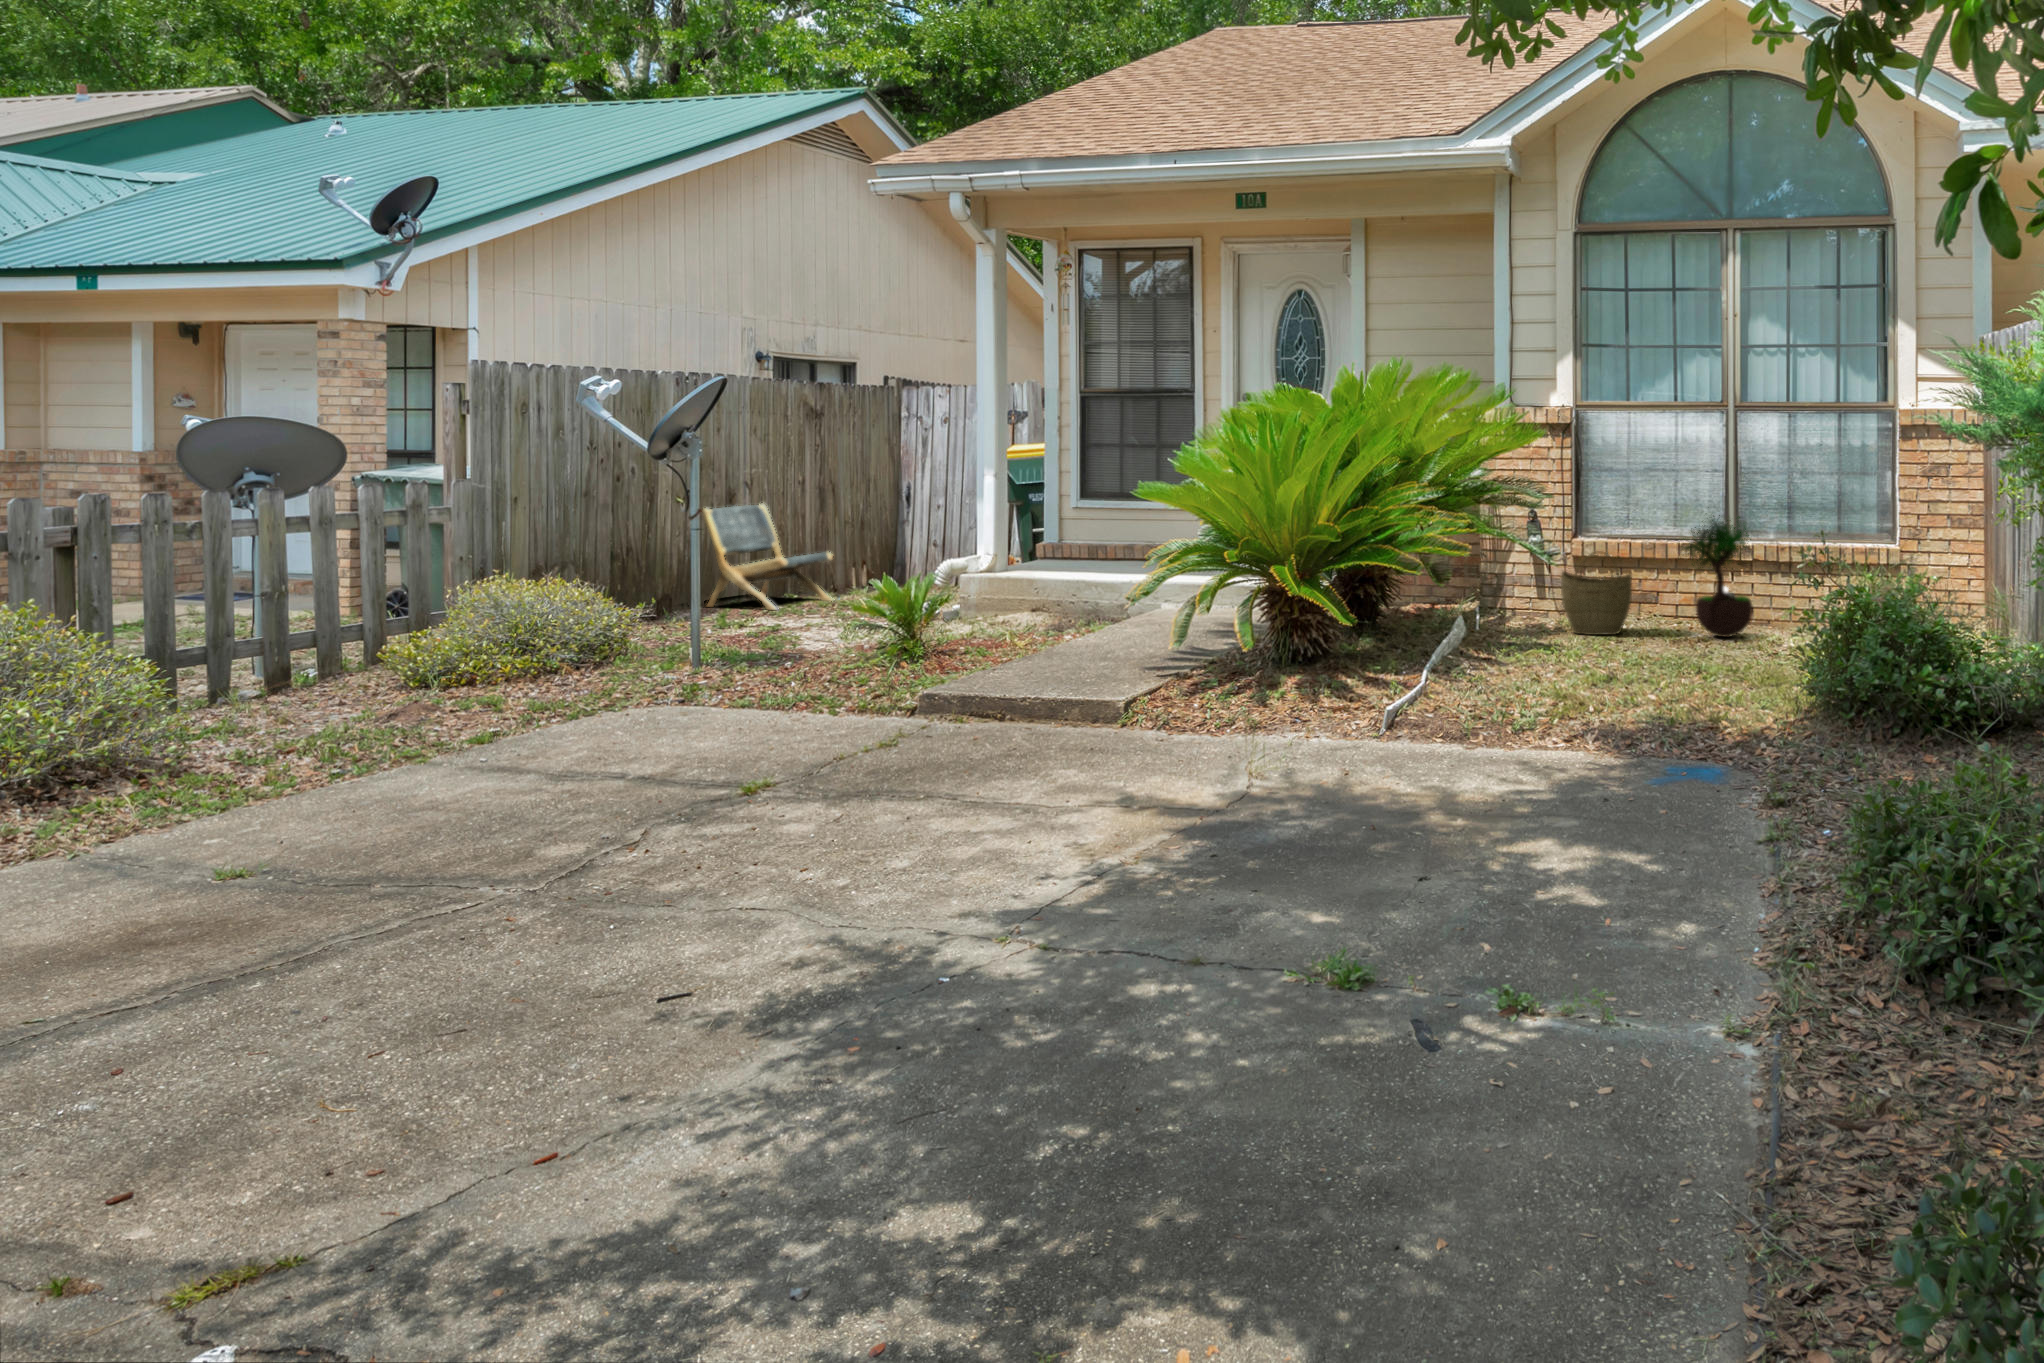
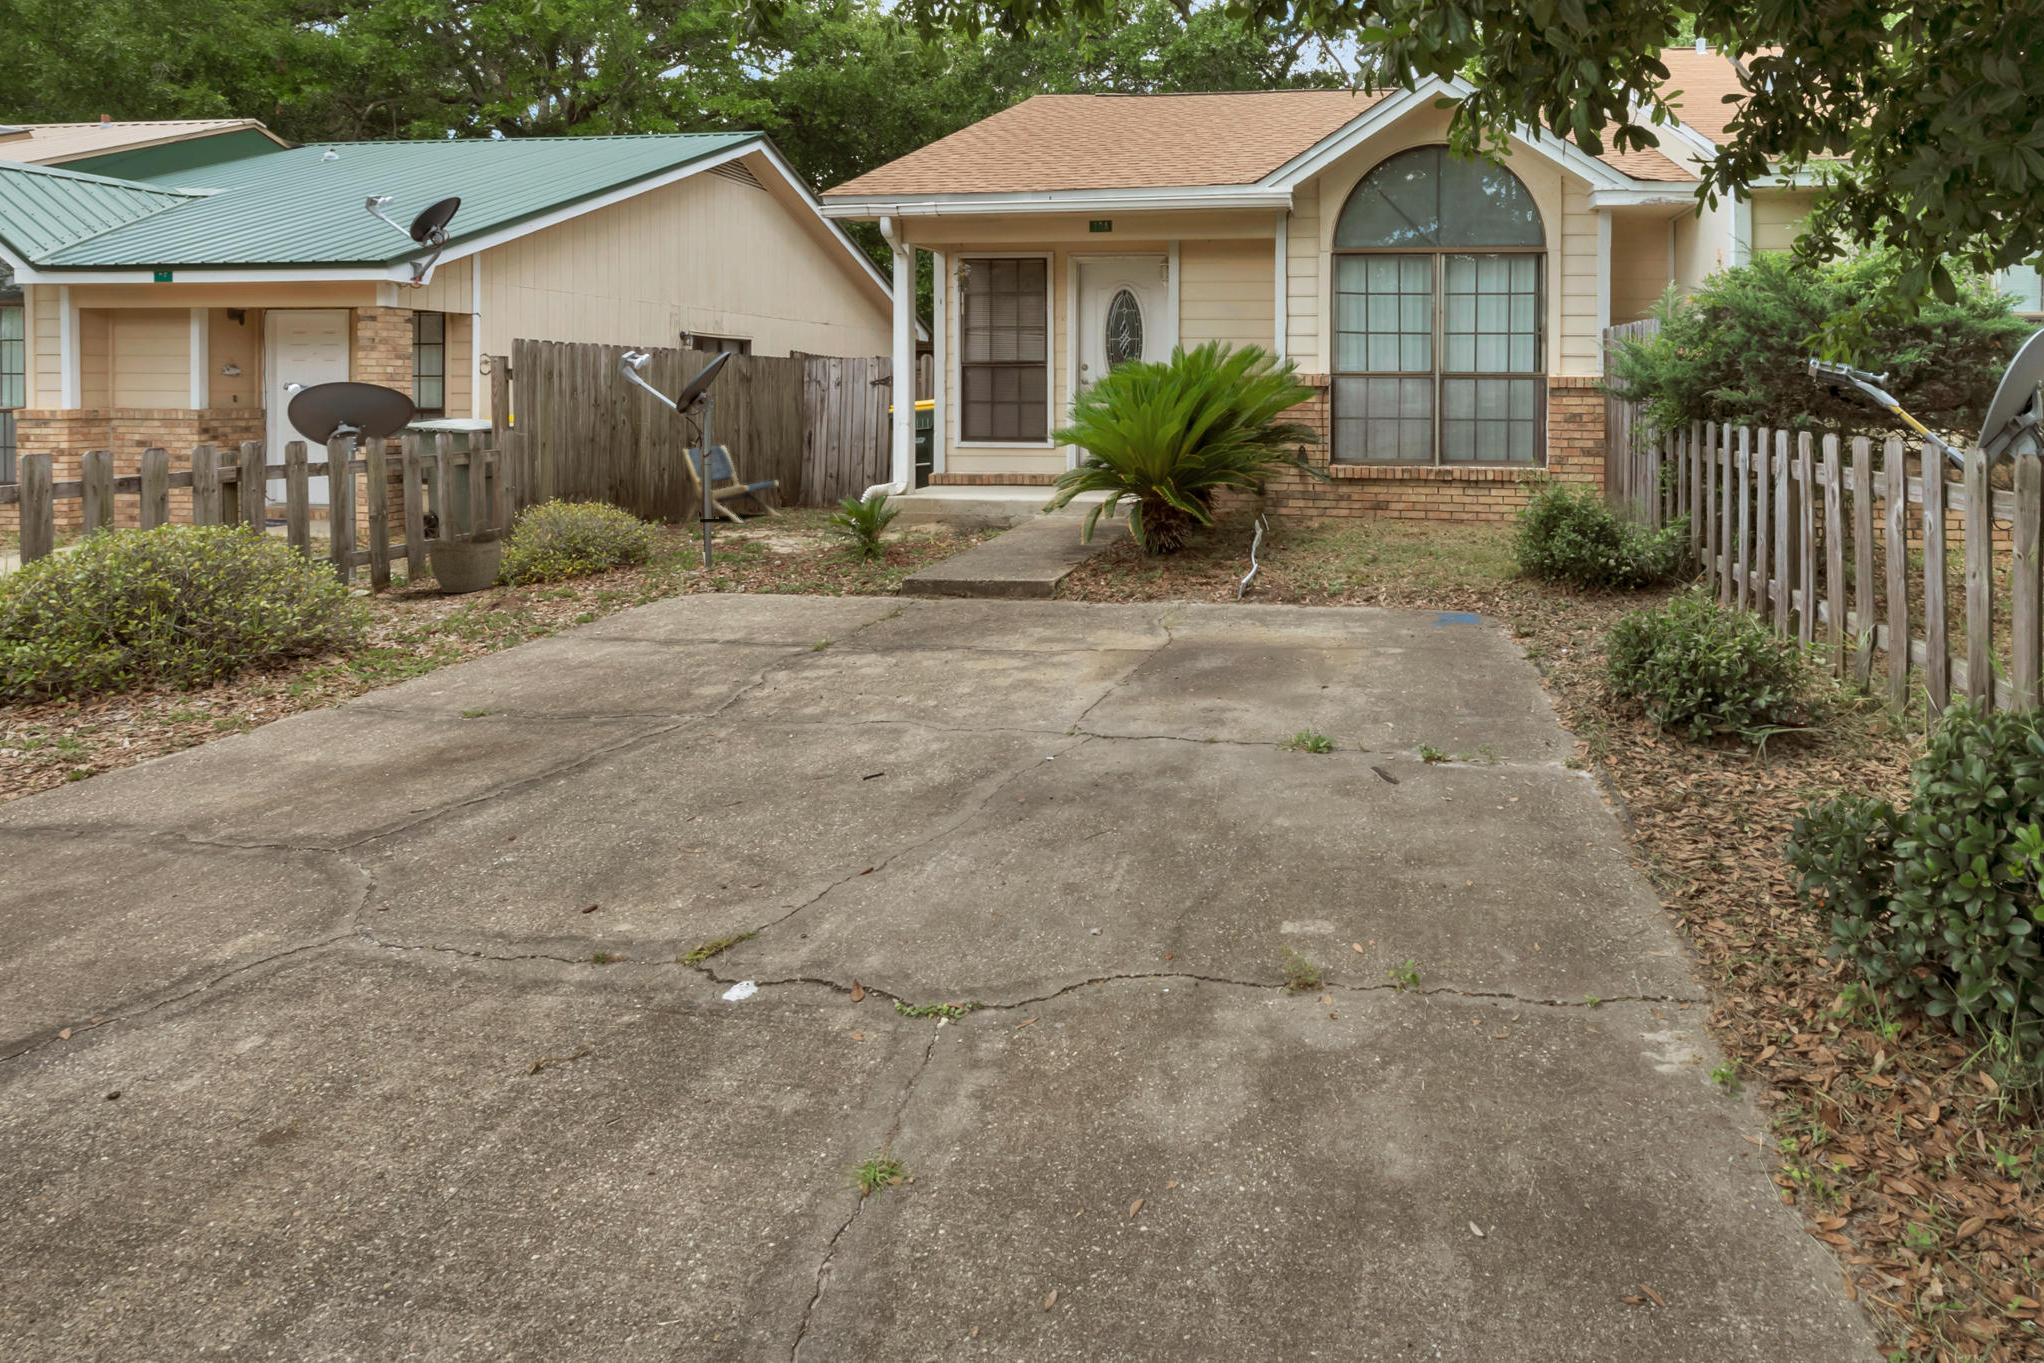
potted tree: present [1683,515,1753,637] -> none [1406,443,1459,532]
woven basket: present [1561,552,1632,635] -> present [429,520,502,593]

